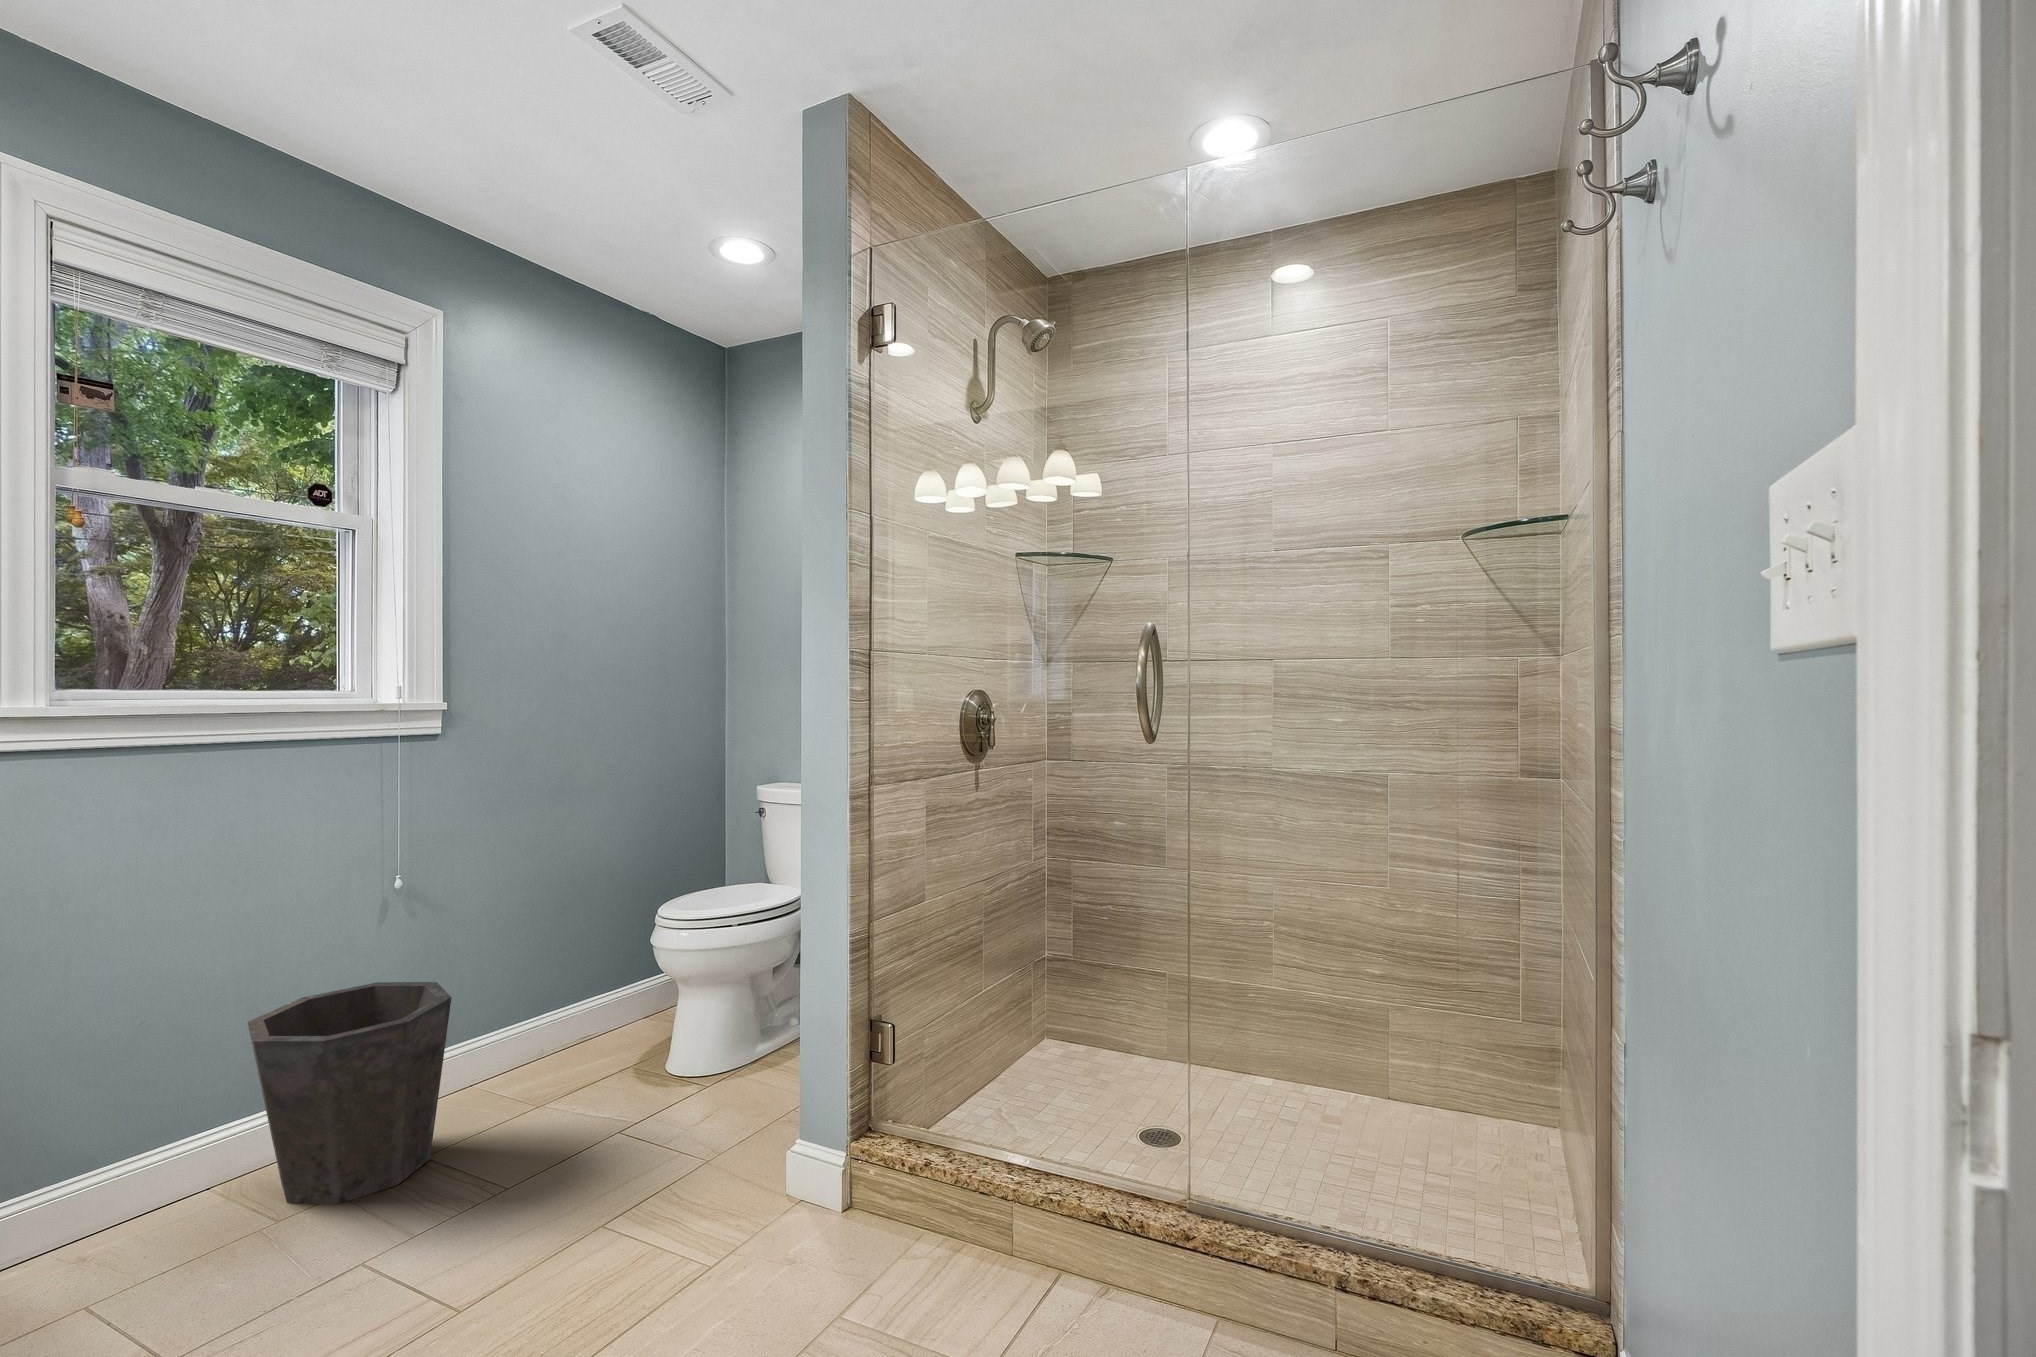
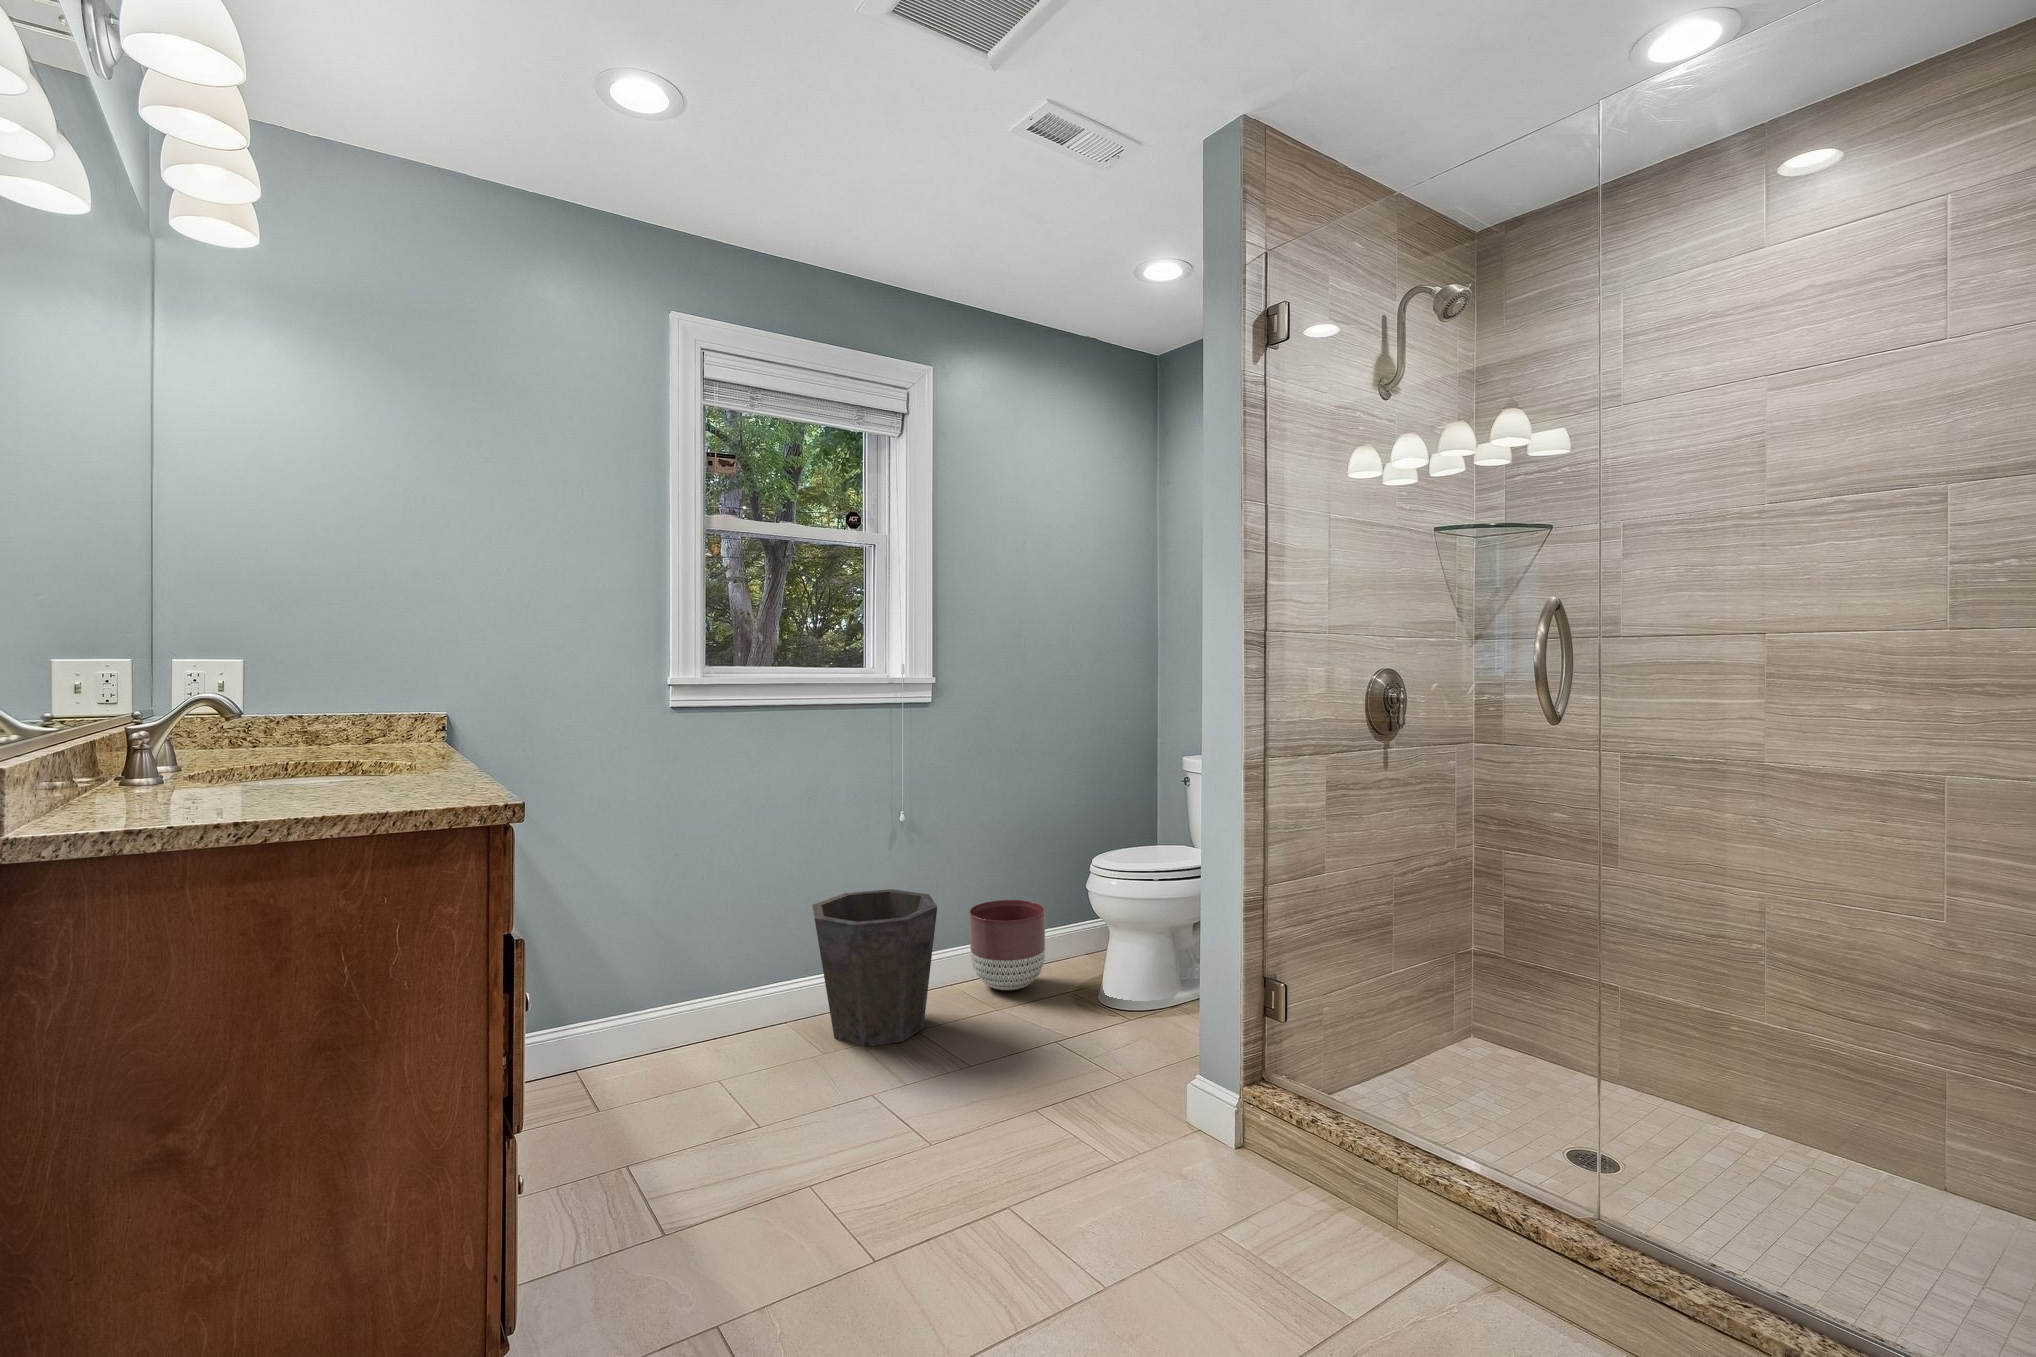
planter: none [492,971,596,1086] -> present [969,900,1045,990]

